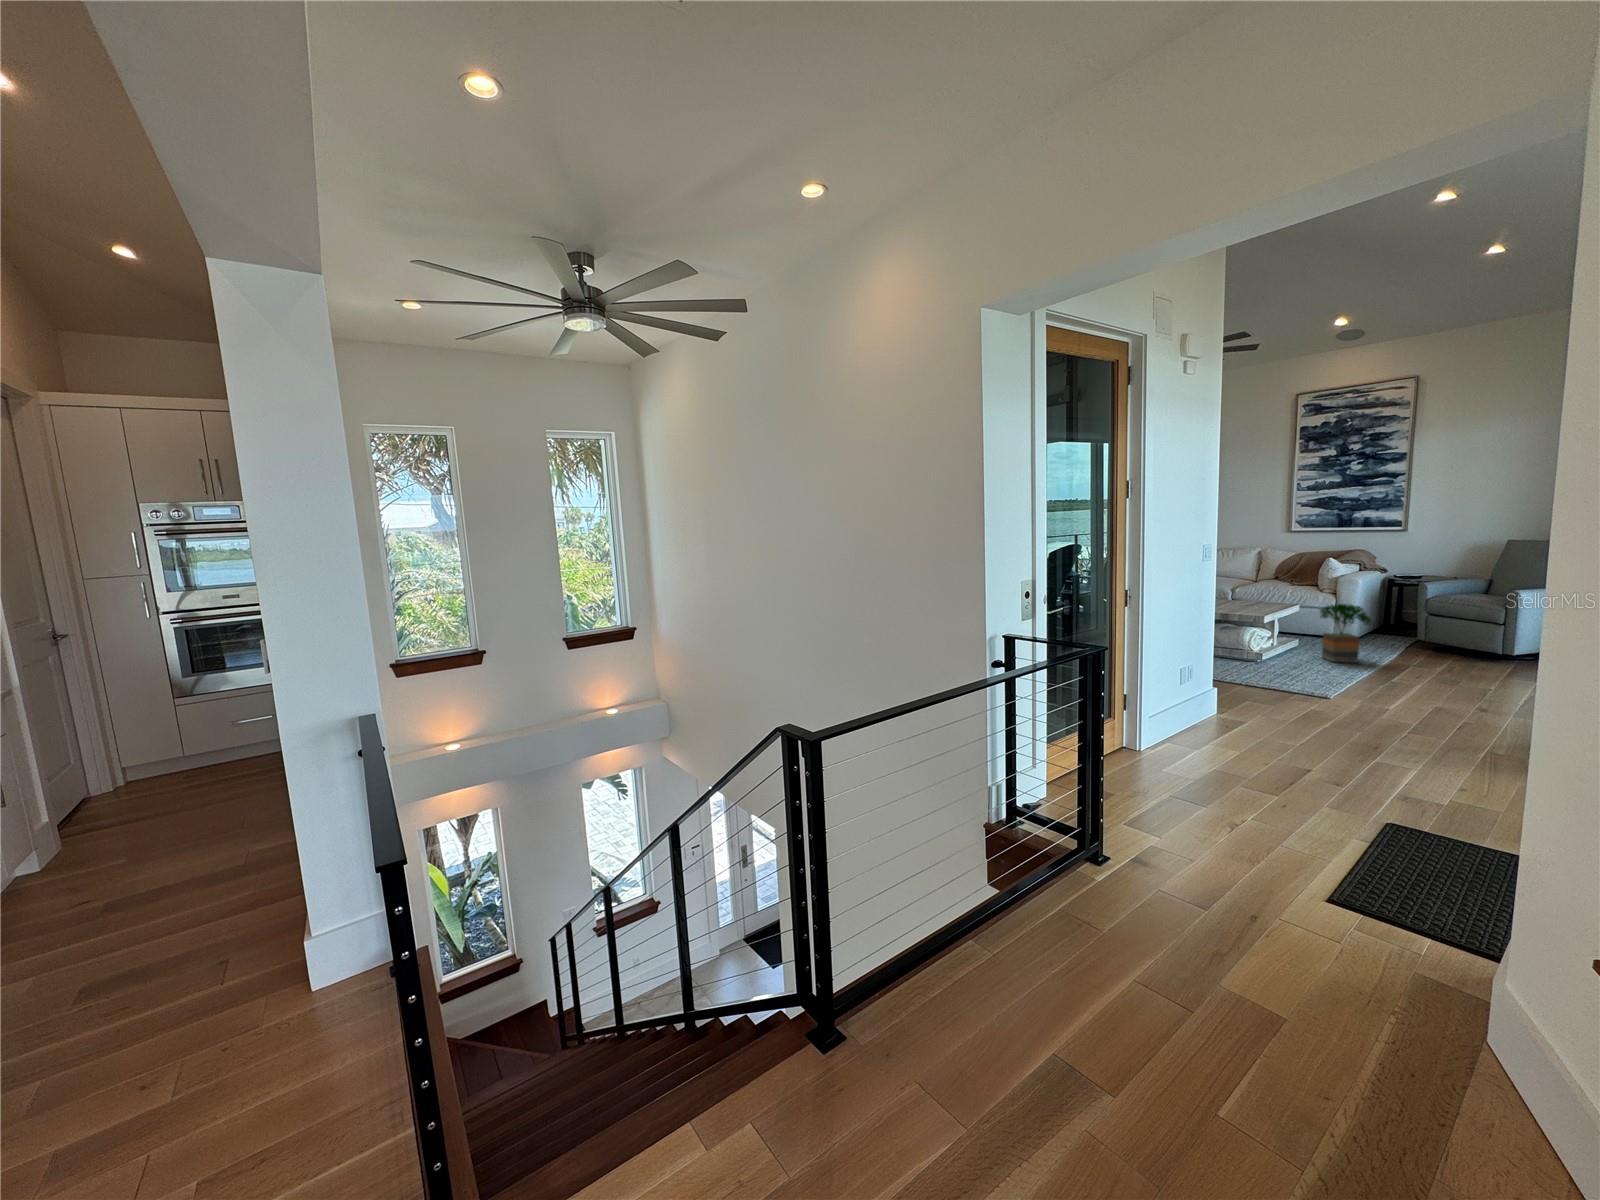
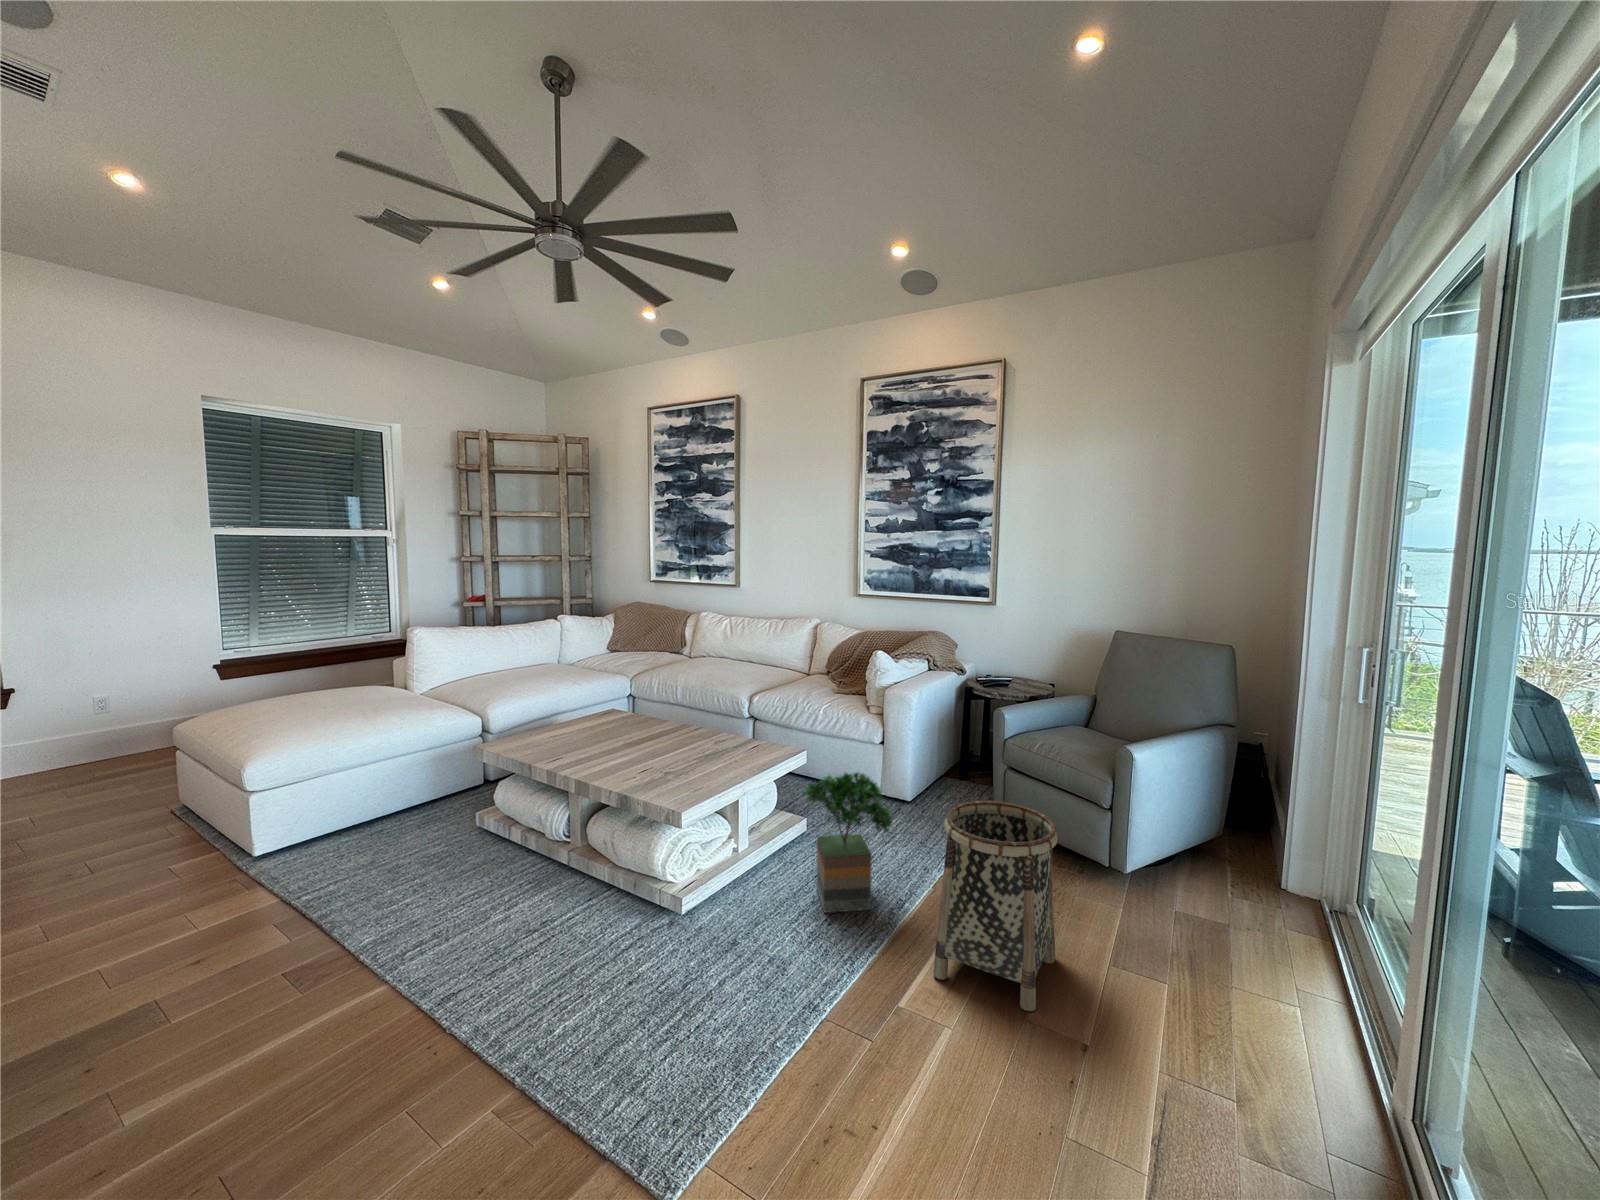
basket: none [1404,607,1474,680] -> present [934,801,1058,1011]

